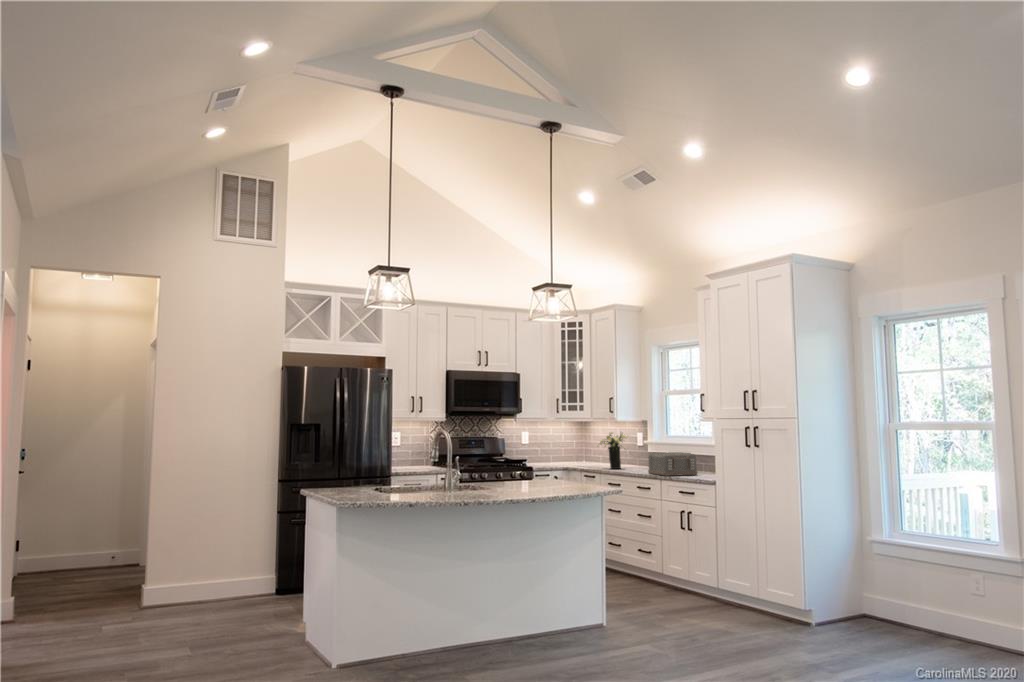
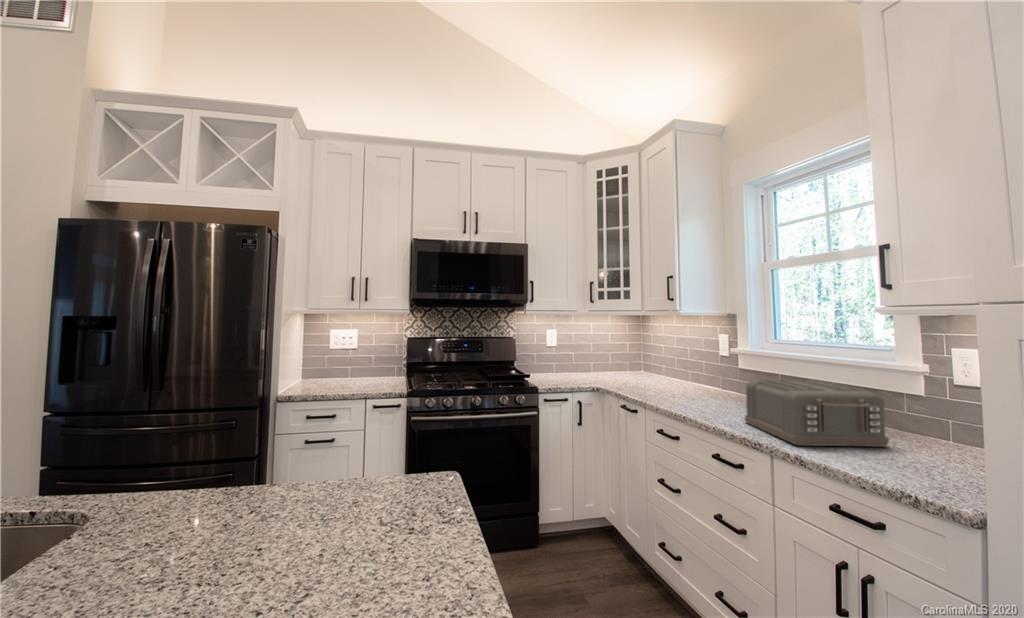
flower arrangement: present [597,432,628,469] -> none [644,331,702,395]

